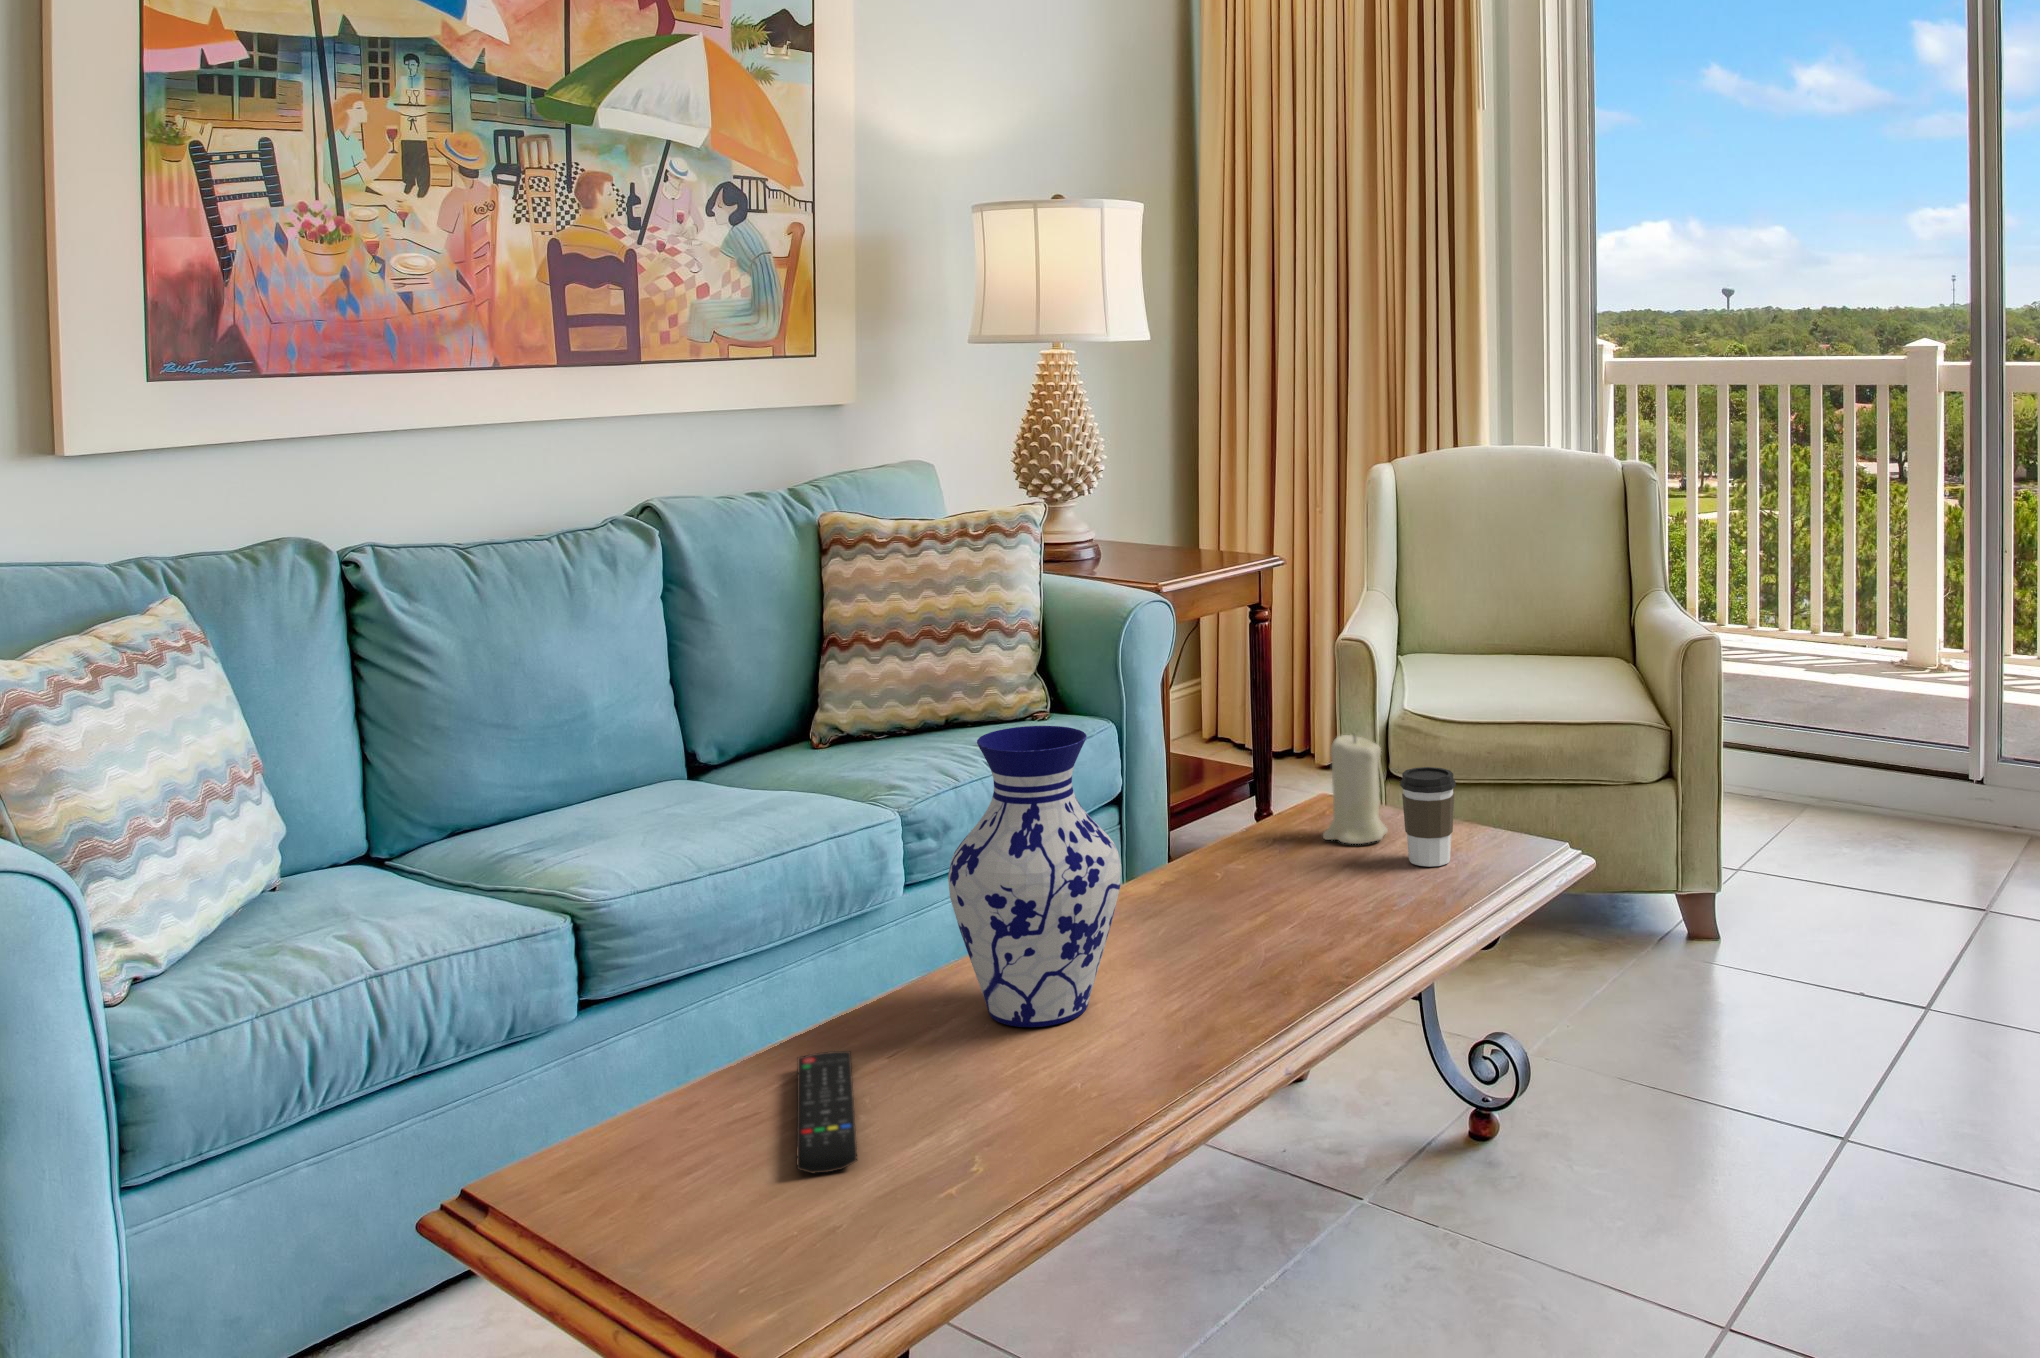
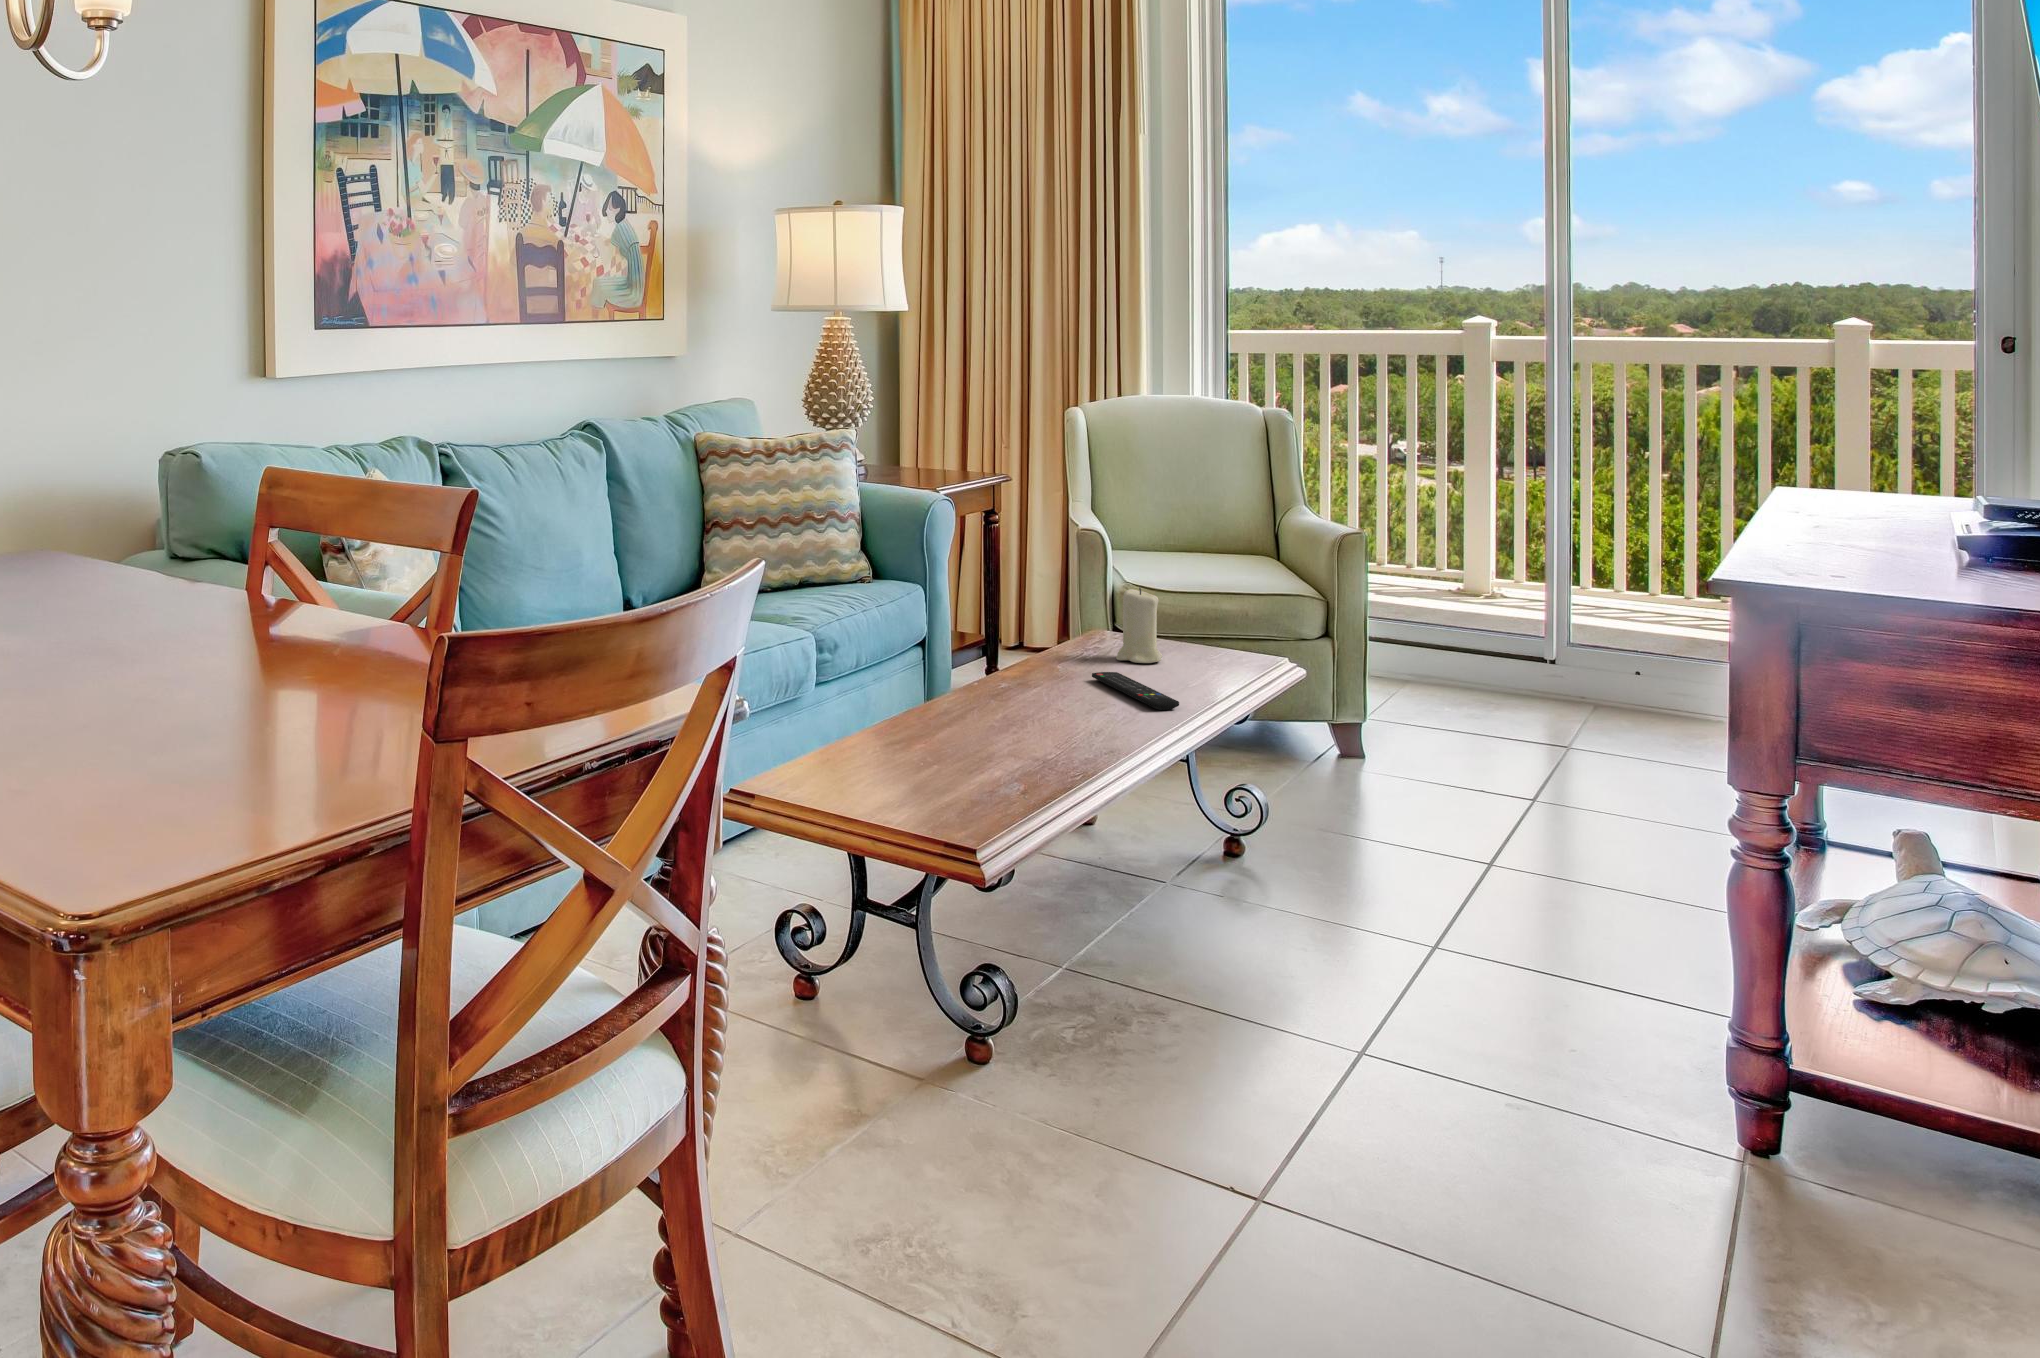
vase: present [948,726,1121,1027] -> none [939,561,1053,747]
coffee cup: present [1400,767,1456,867] -> none [1184,611,1224,677]
remote control: present [797,1051,857,1173] -> present [1092,672,1179,710]

